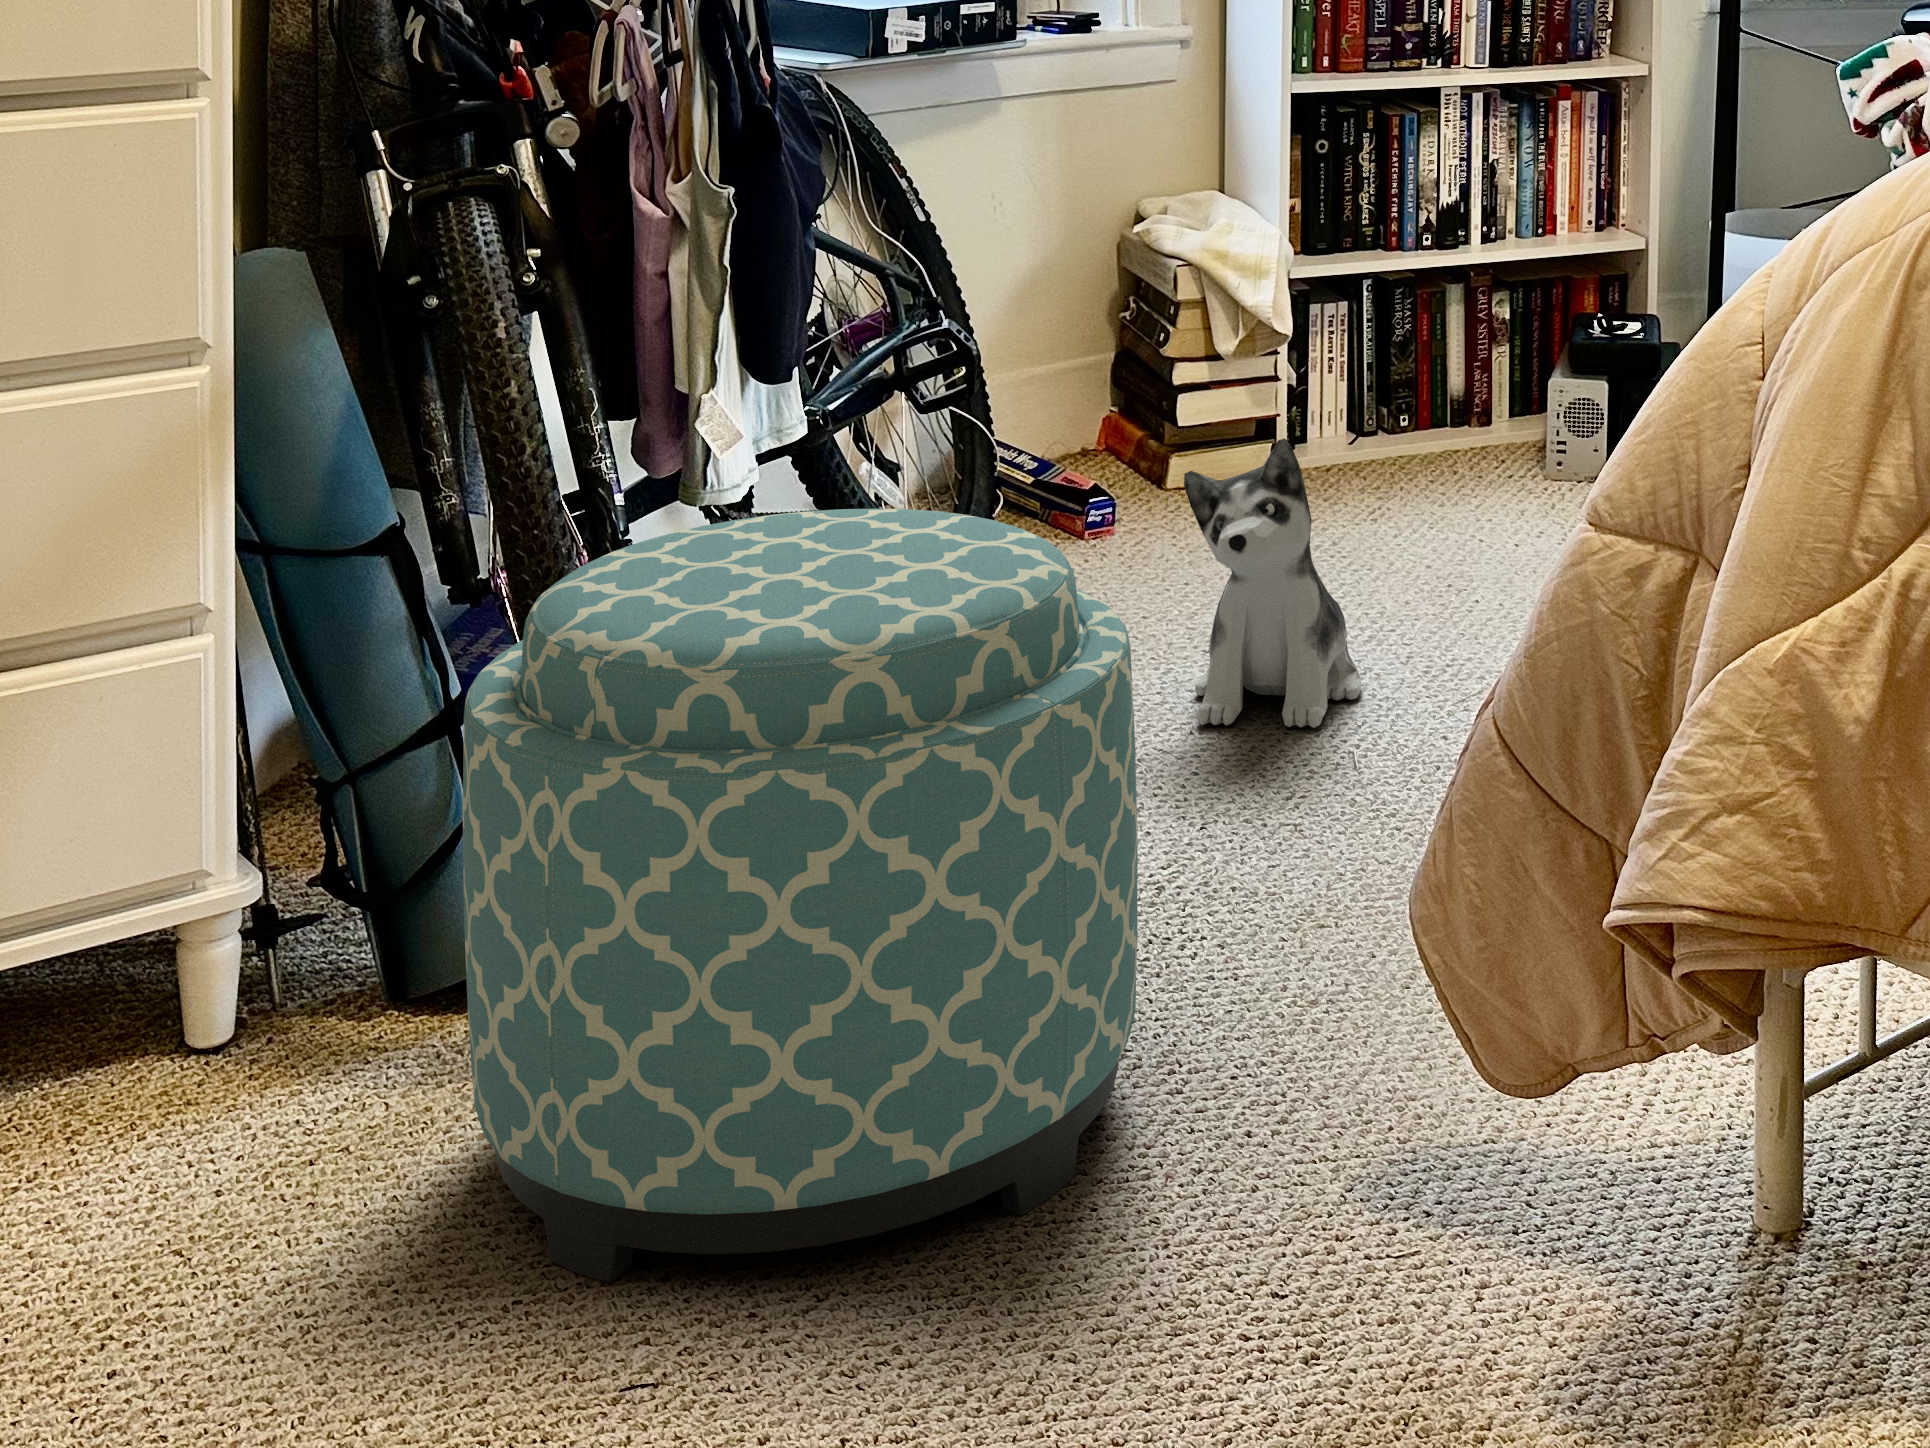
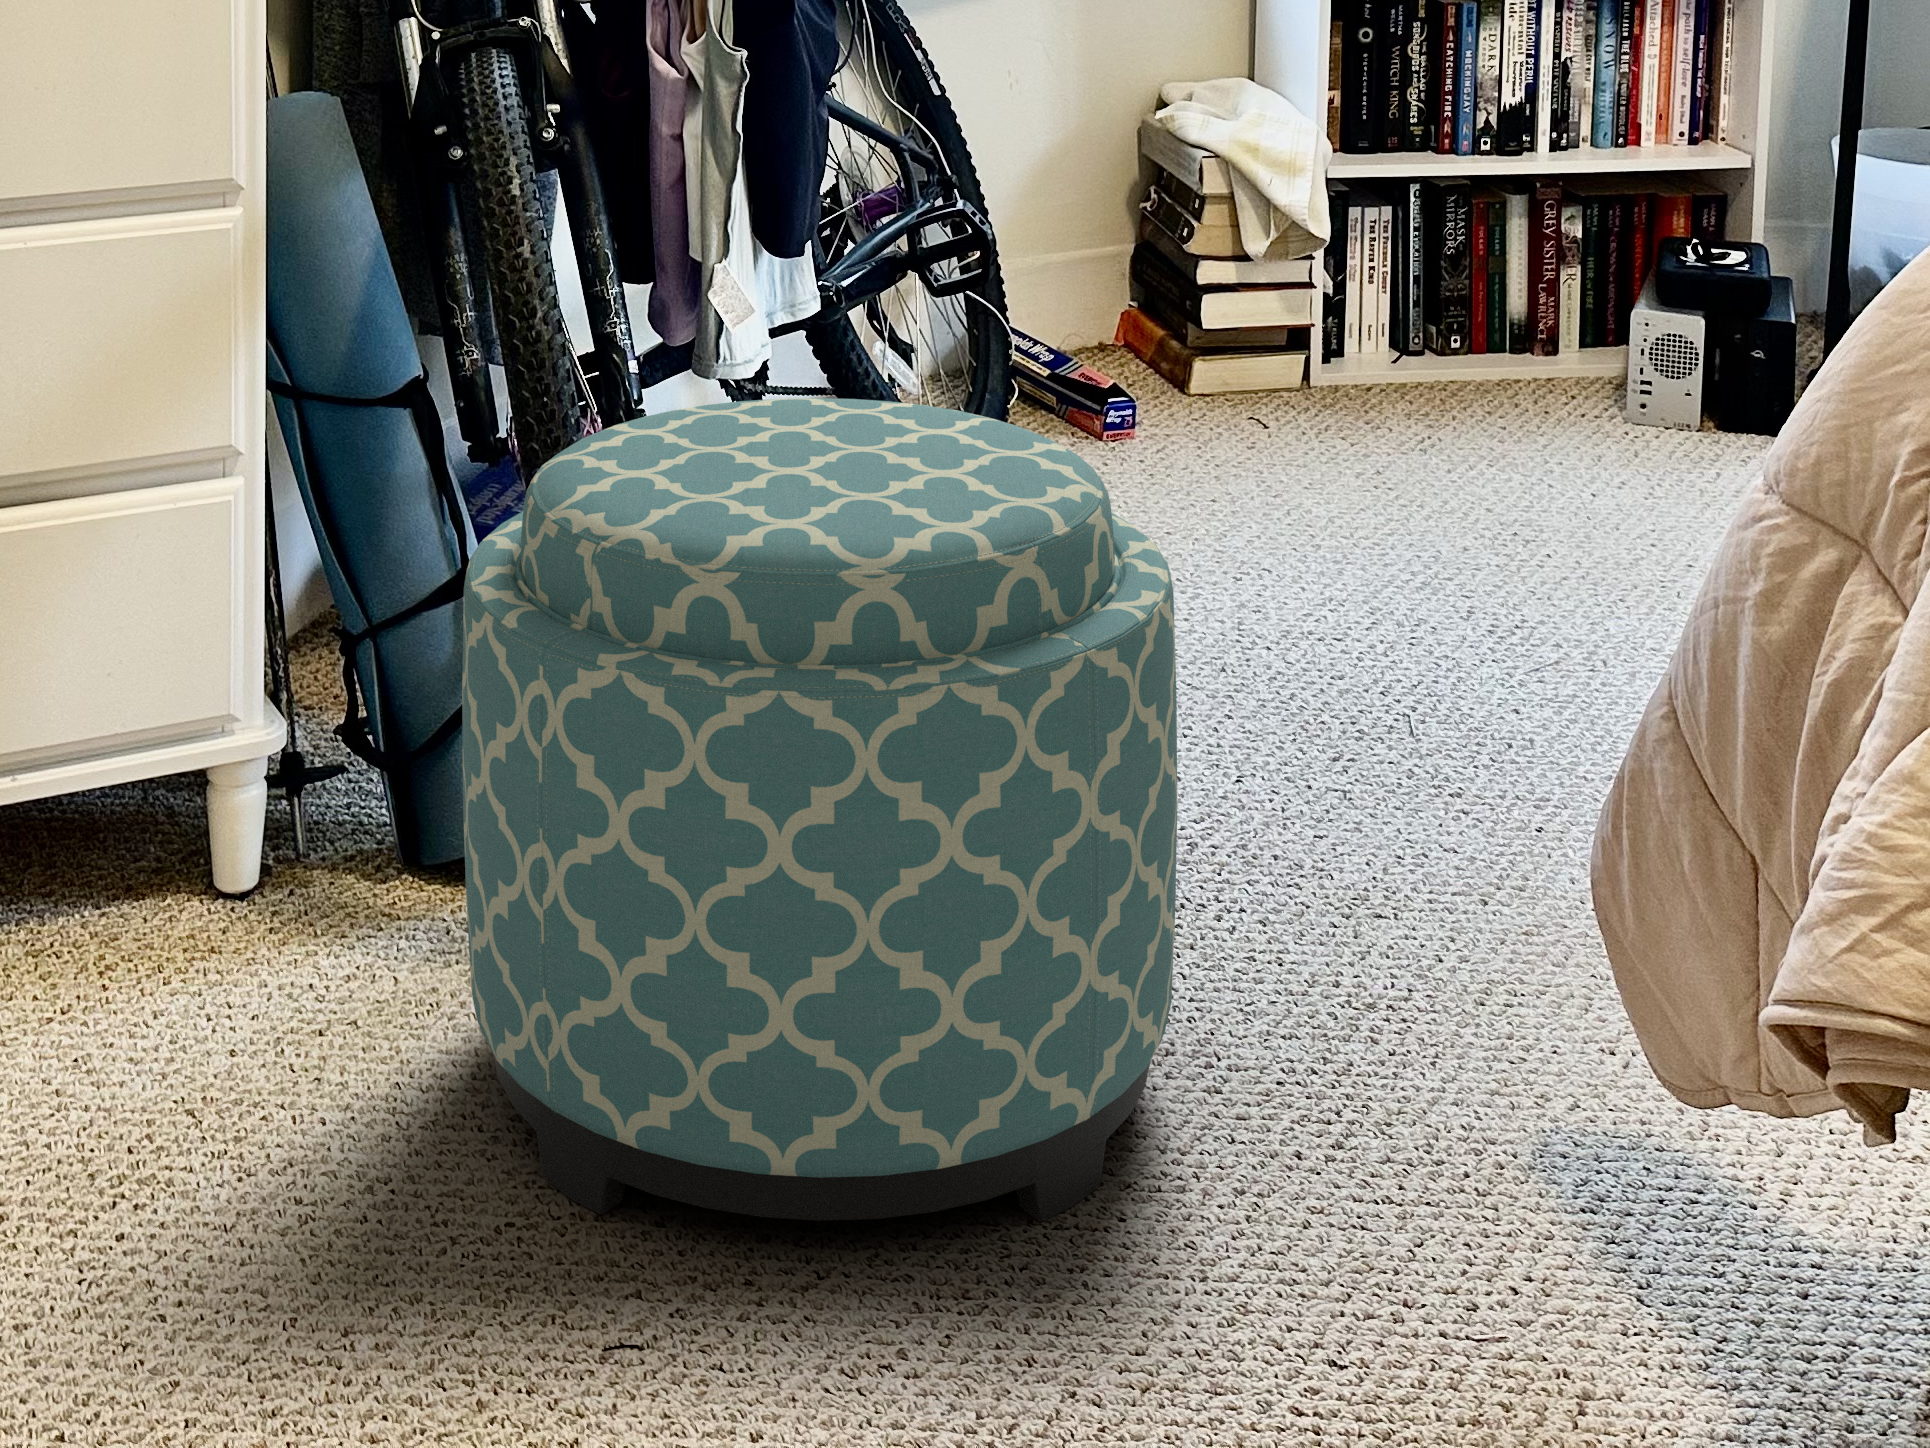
plush toy: present [1184,439,1362,728] -> none [1220,355,1419,683]

